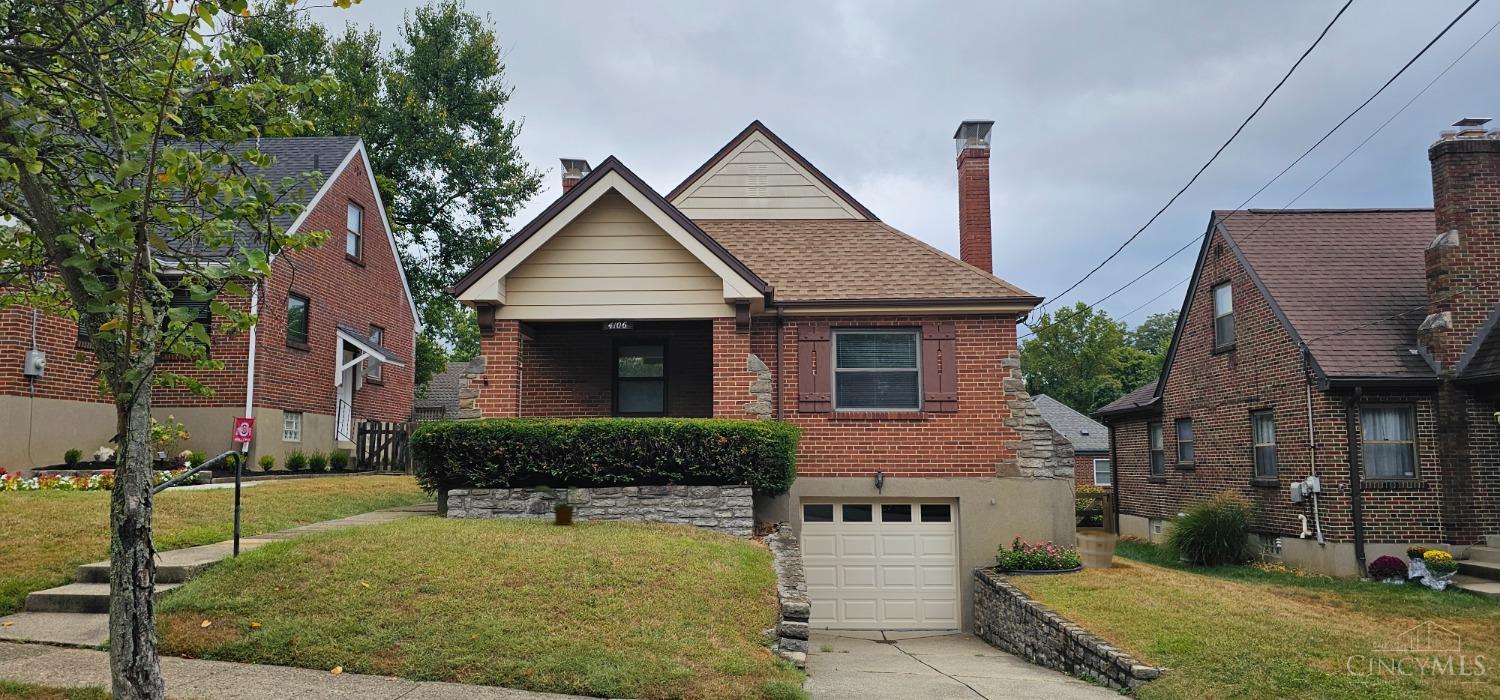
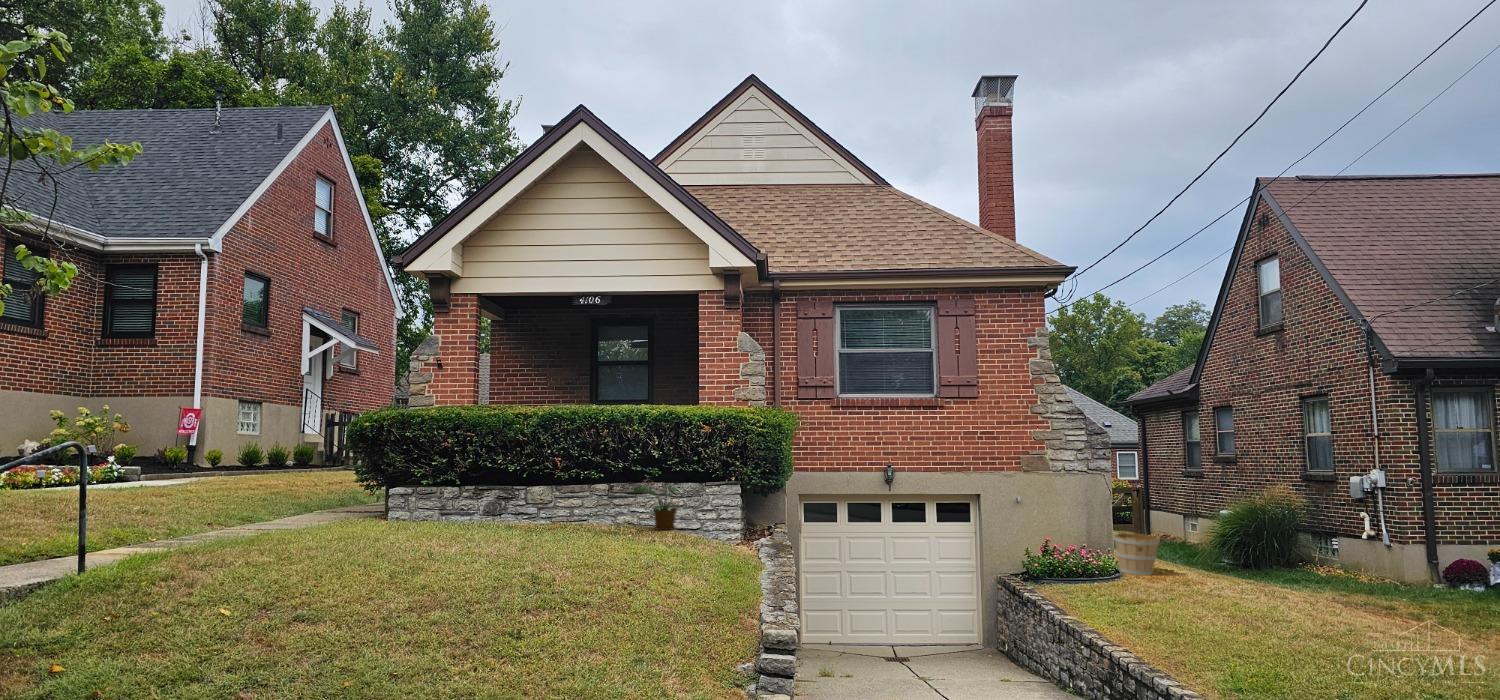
potted plant: present [534,486,578,525] -> present [634,486,678,530]

